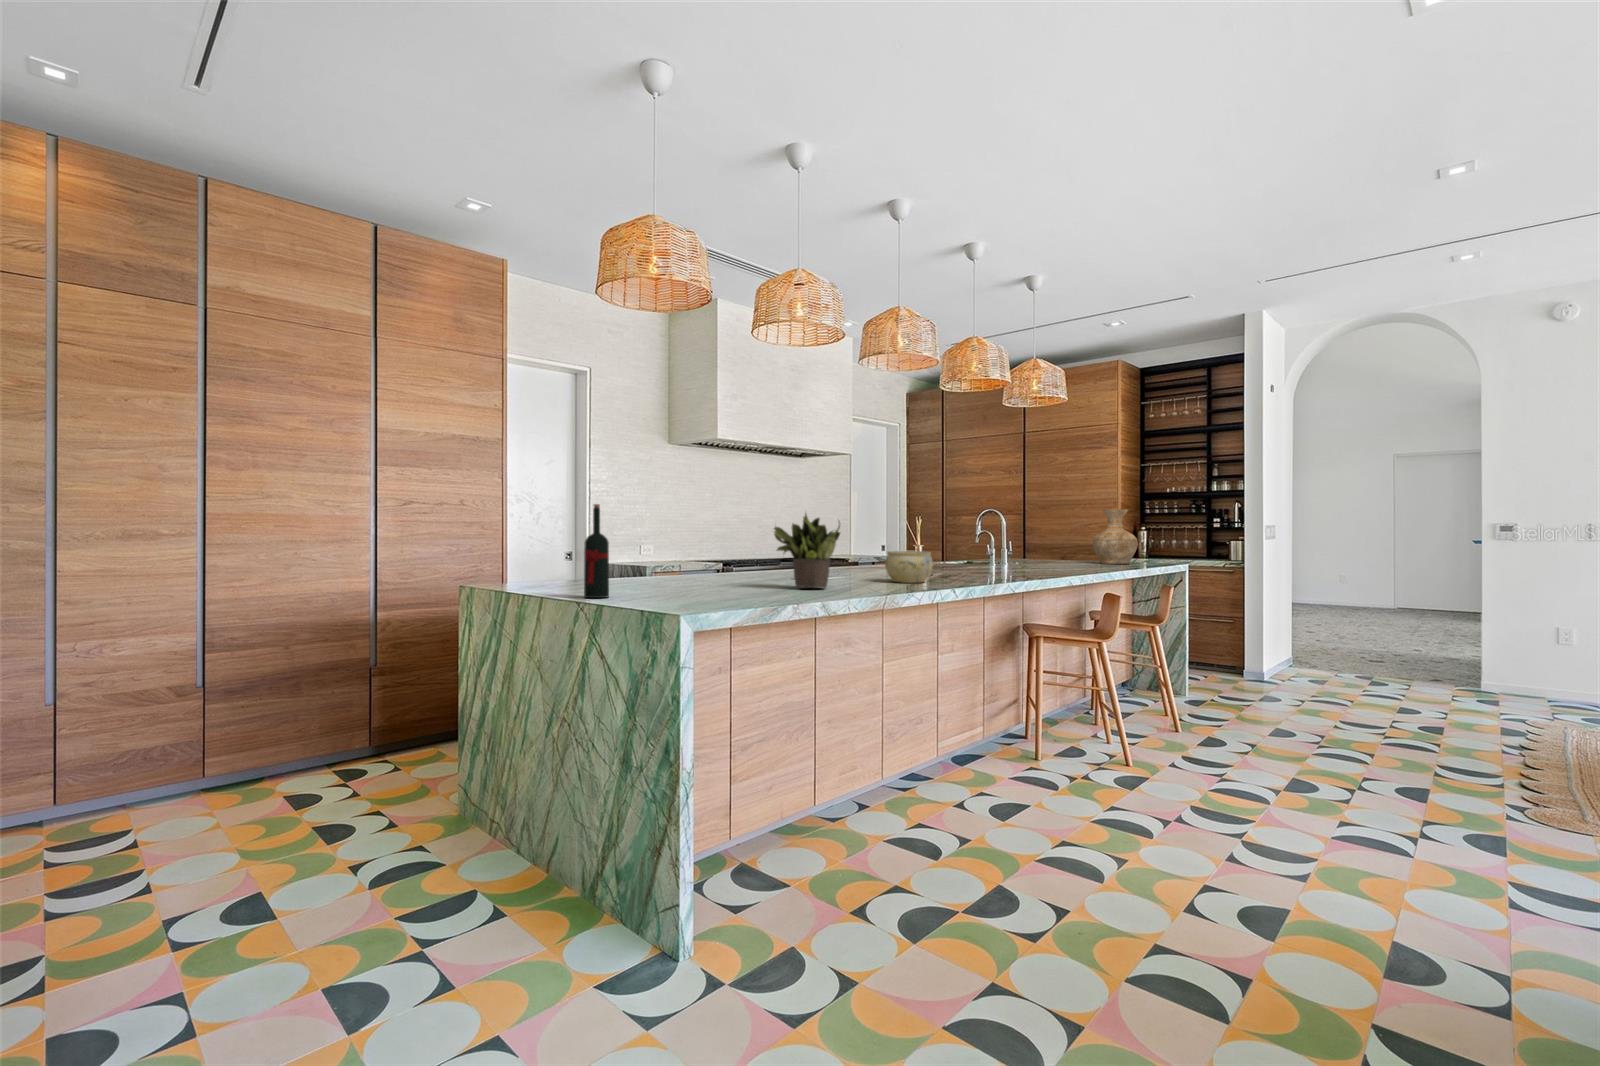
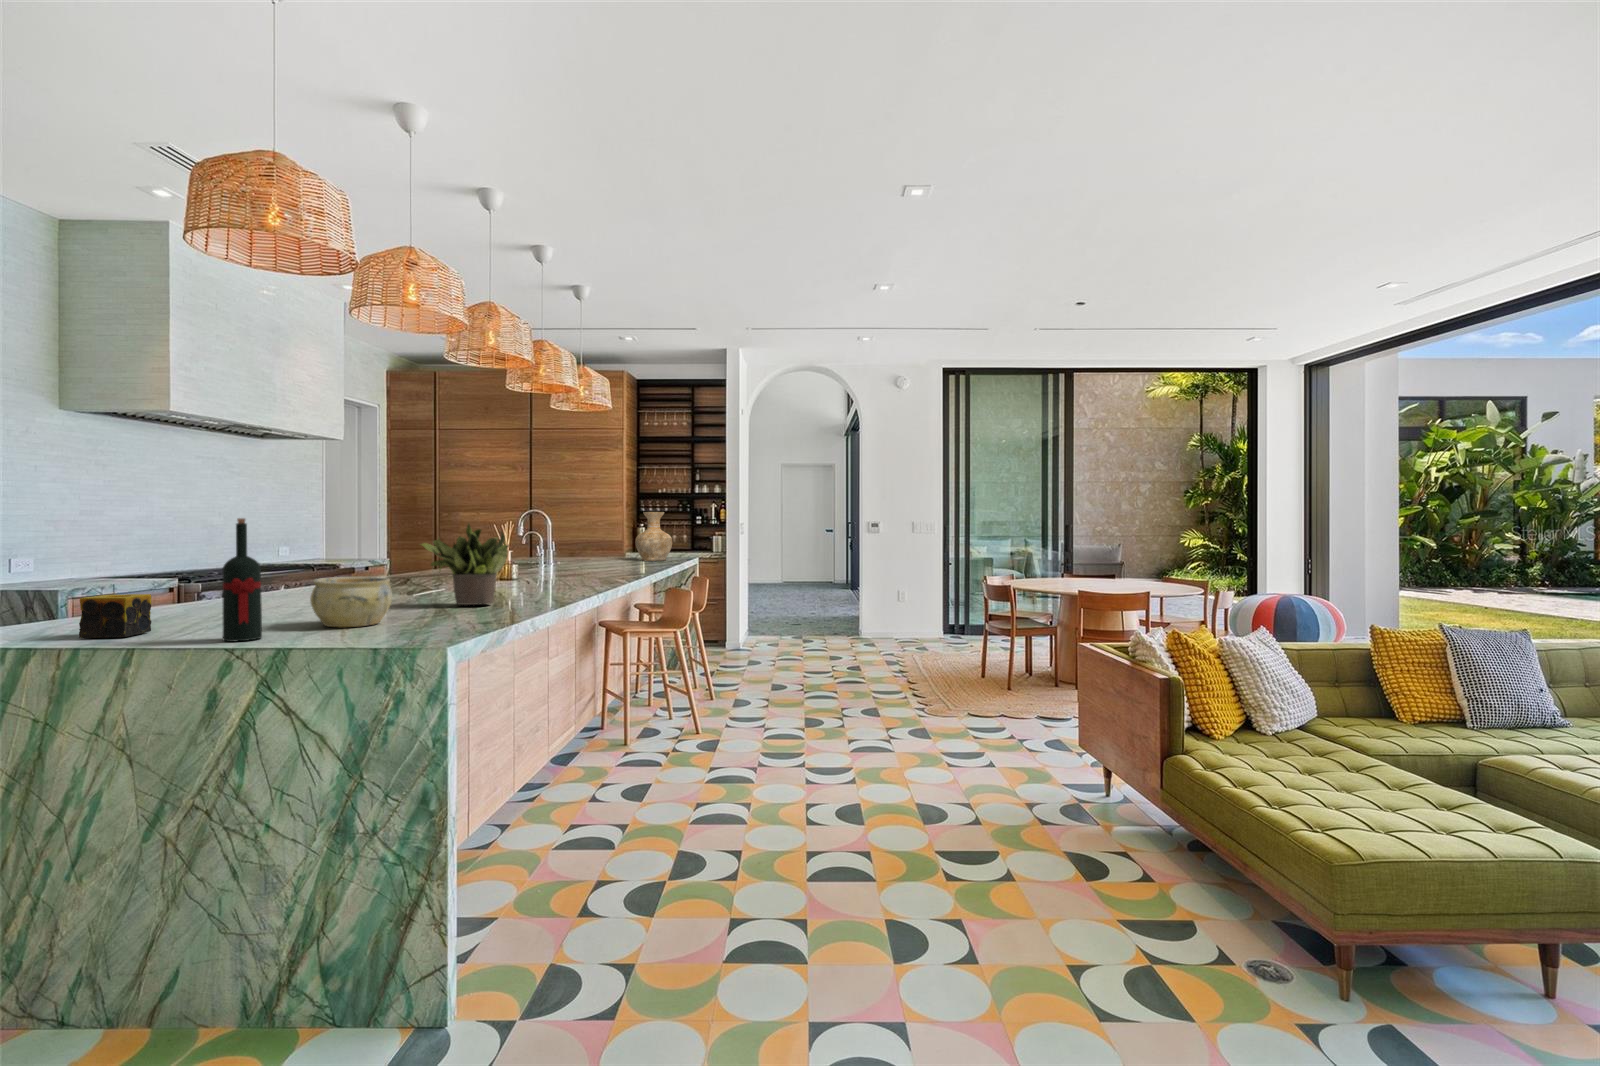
ceramic bowl: present [885,550,933,583] -> present [310,577,392,627]
candle: none [535,561,575,591] -> present [79,594,151,638]

